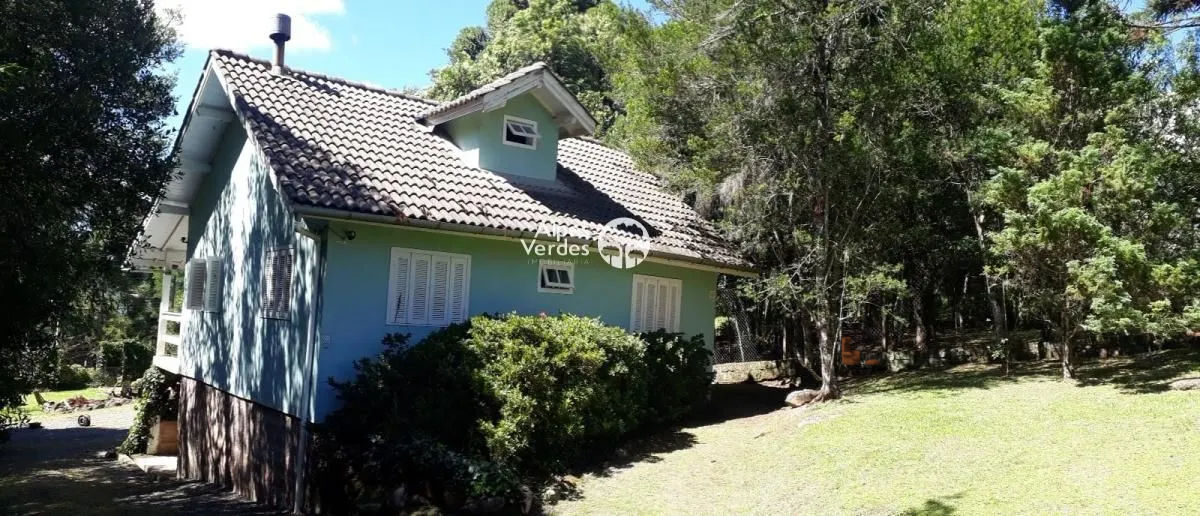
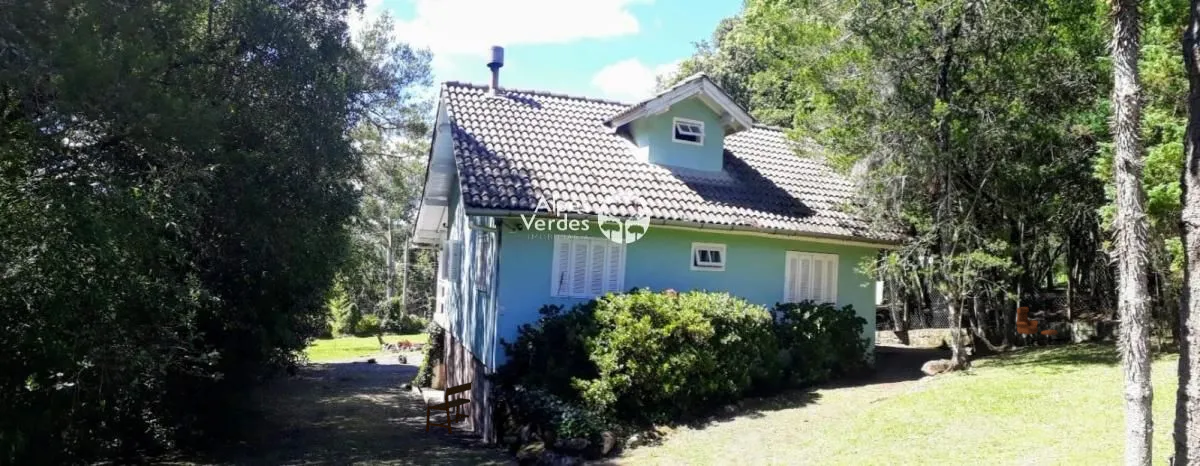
bench: none [190,434,258,504] -> present [426,381,473,434]

